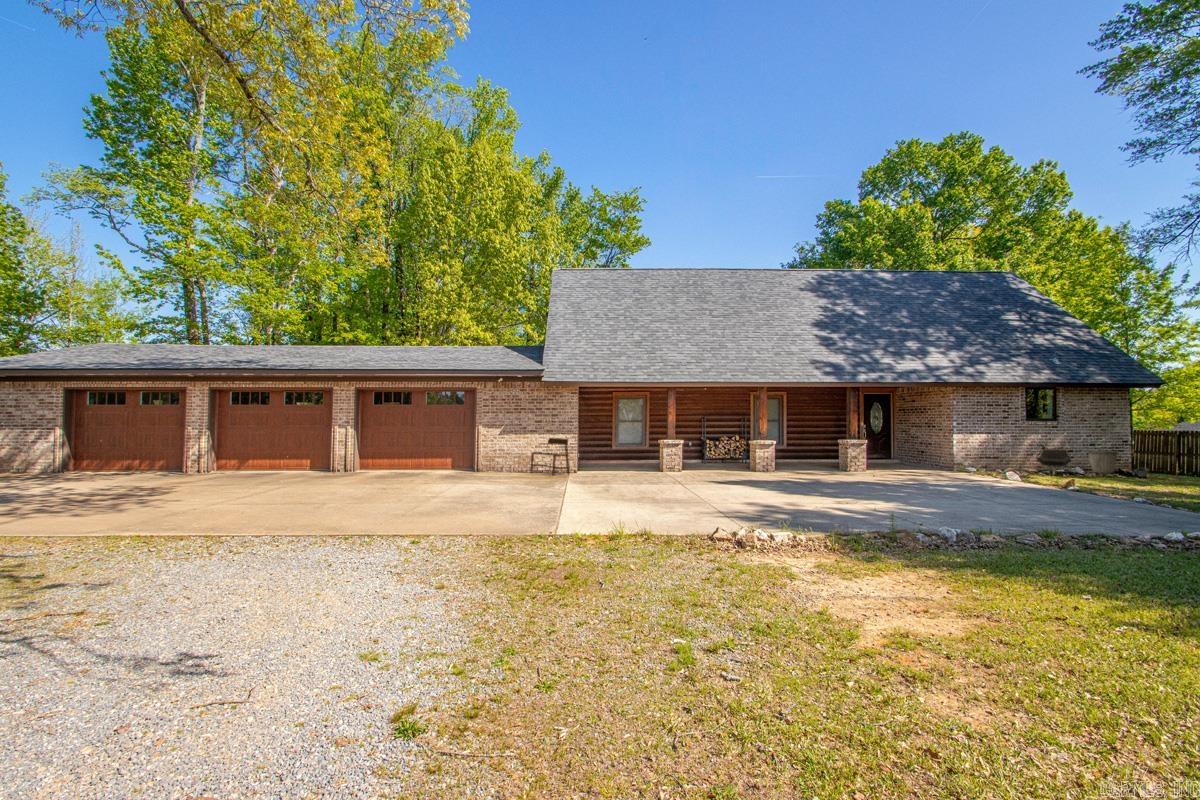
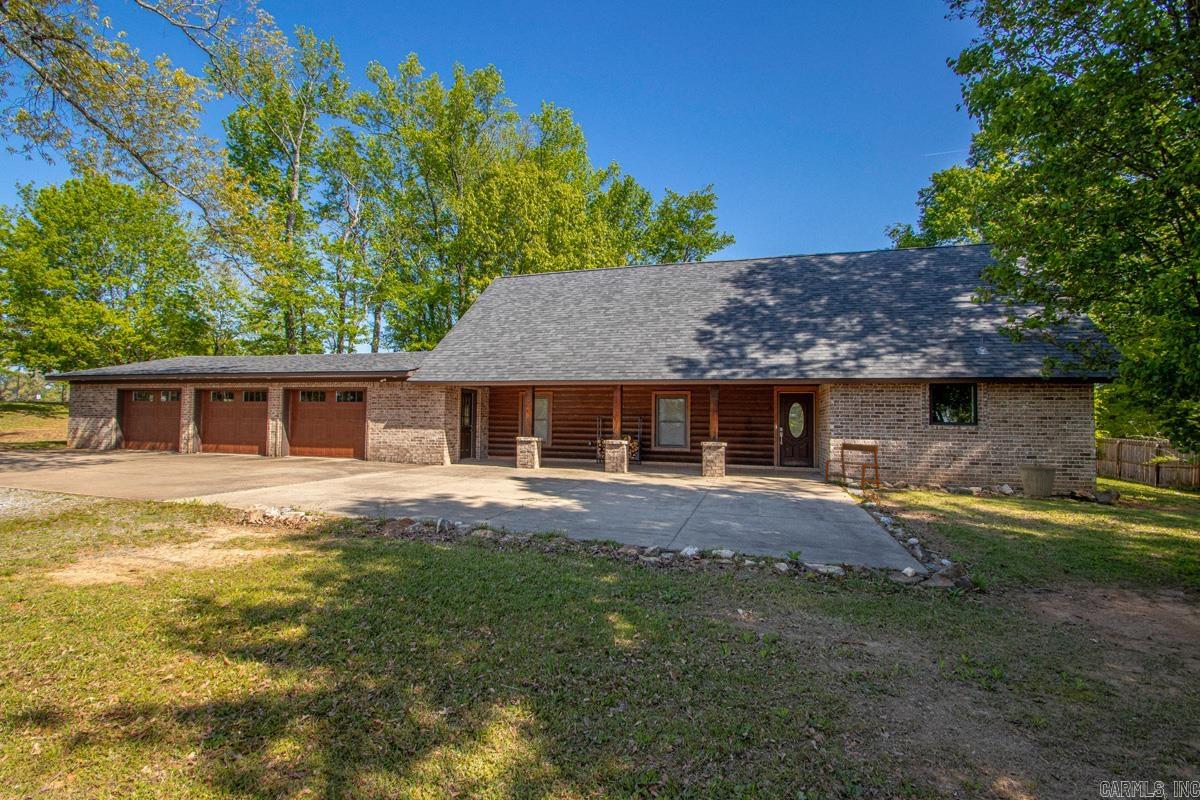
bench: present [530,438,570,475] -> present [825,443,880,489]
lounge chair: present [1036,449,1071,474] -> none [933,461,981,494]

